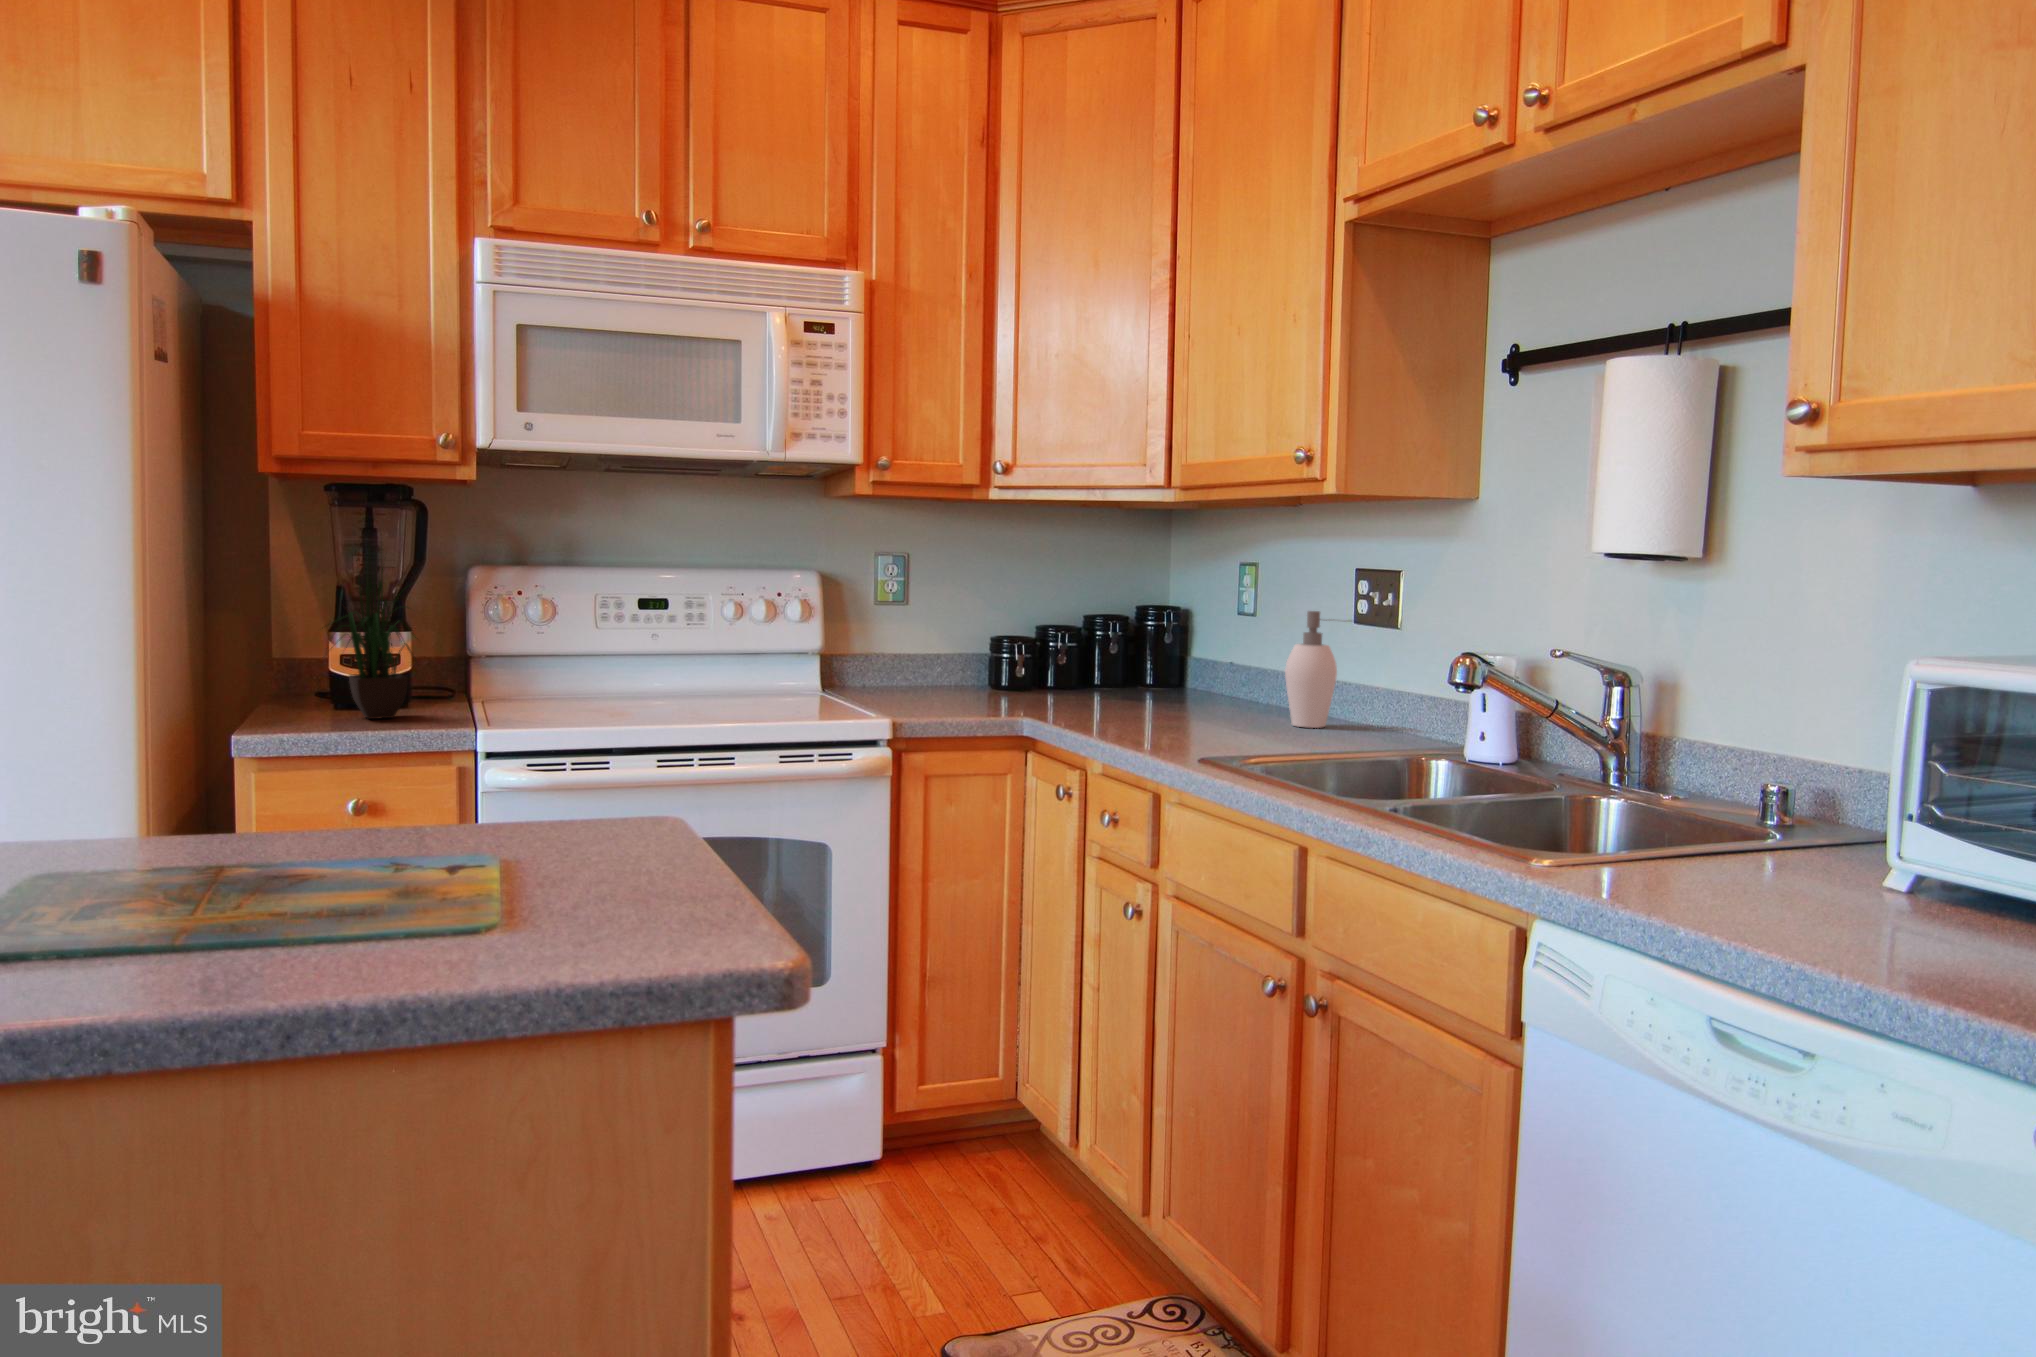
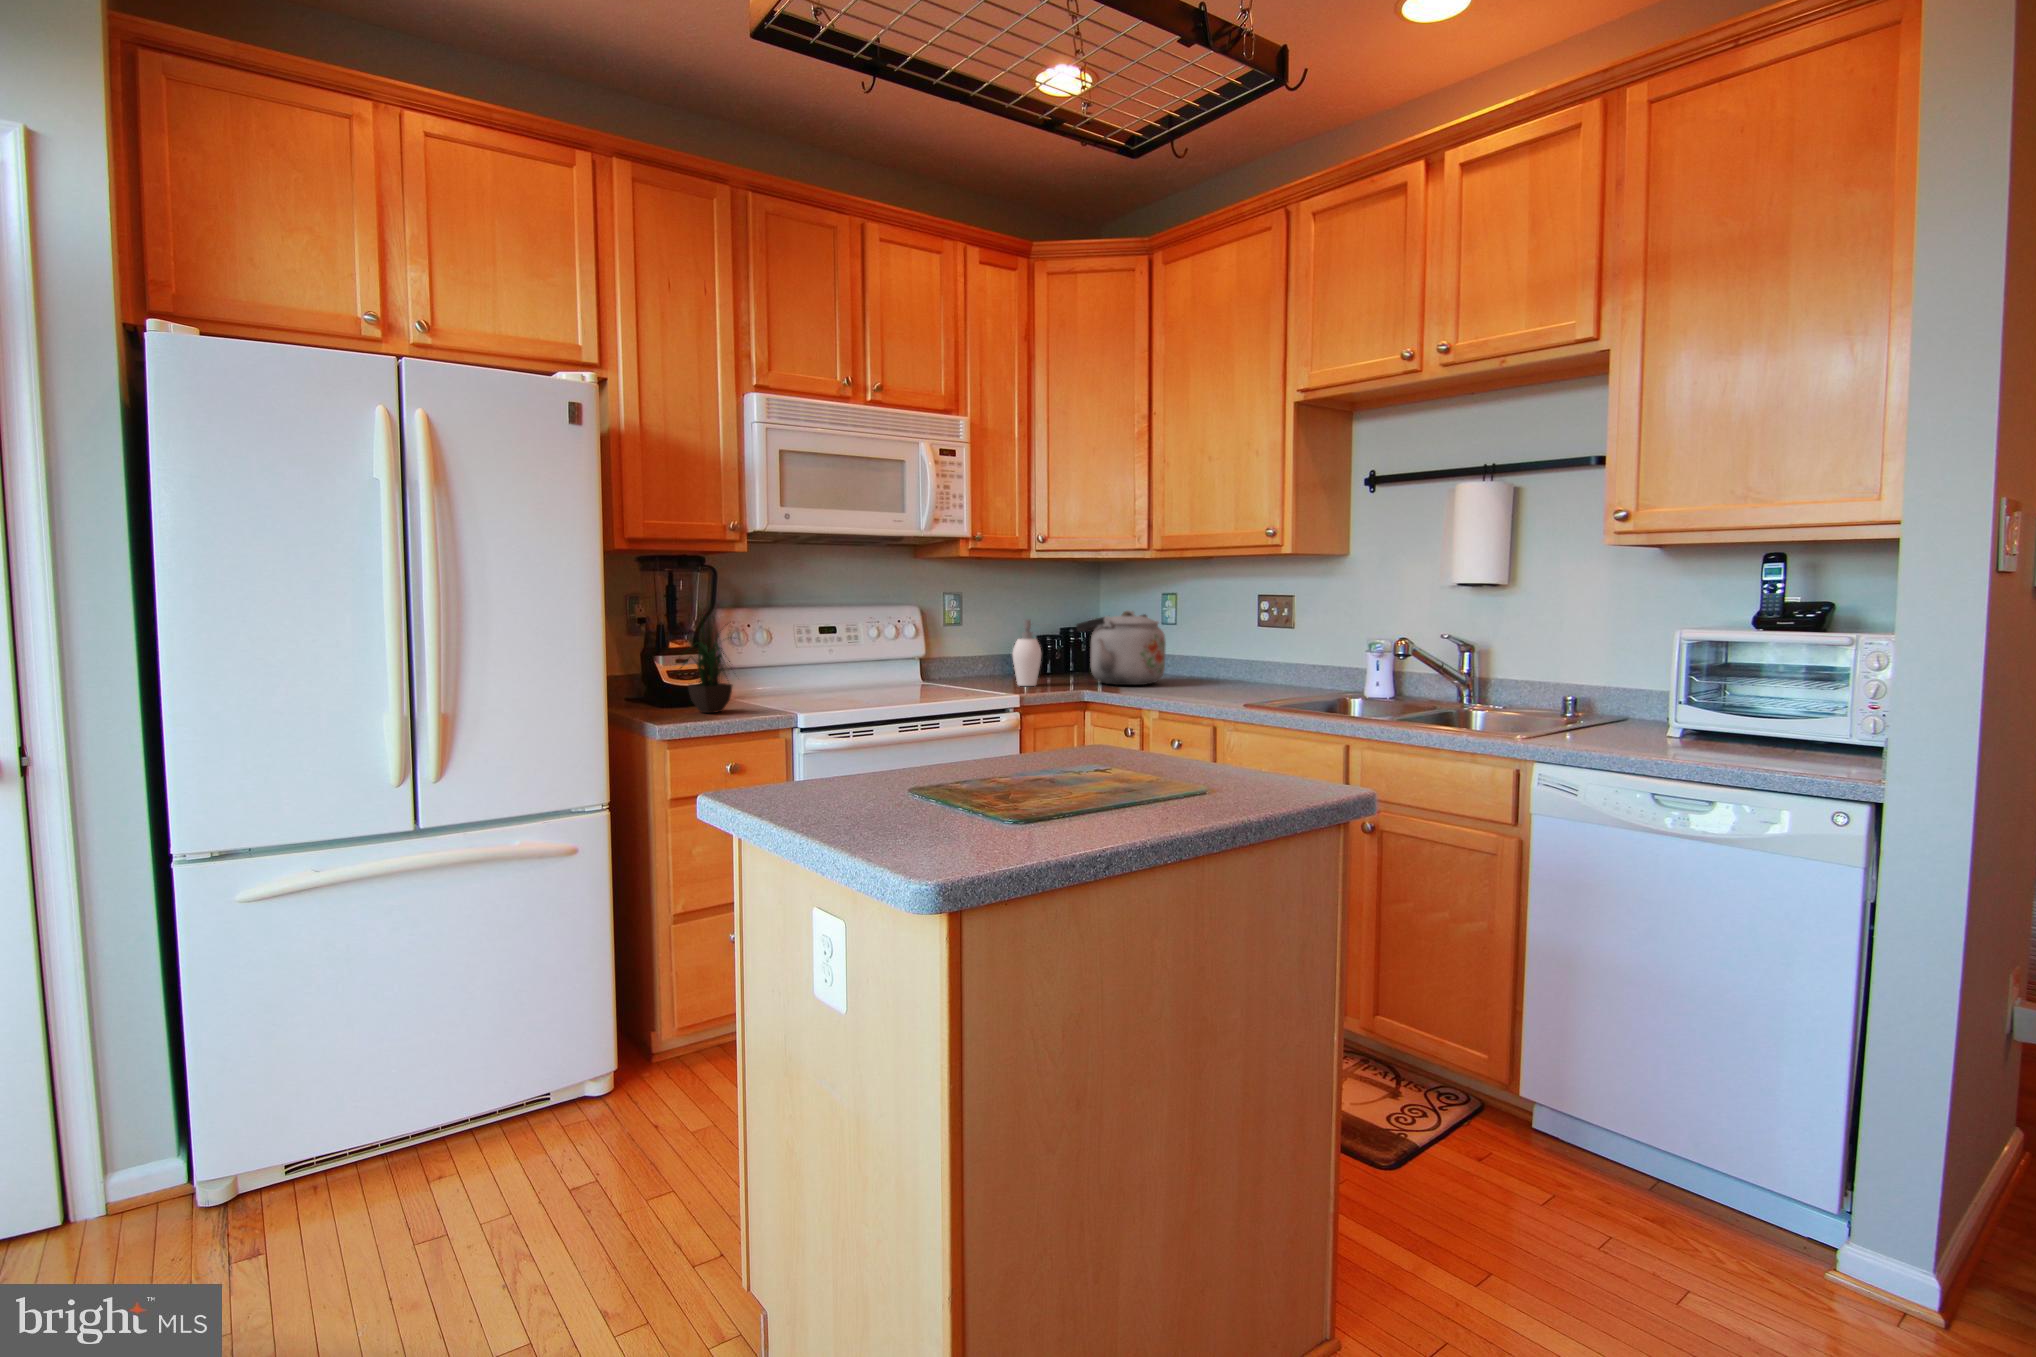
kettle: none [1043,588,1190,713] -> present [1076,610,1166,685]
soap dispenser: present [1285,611,1337,728] -> present [1013,619,1041,686]

